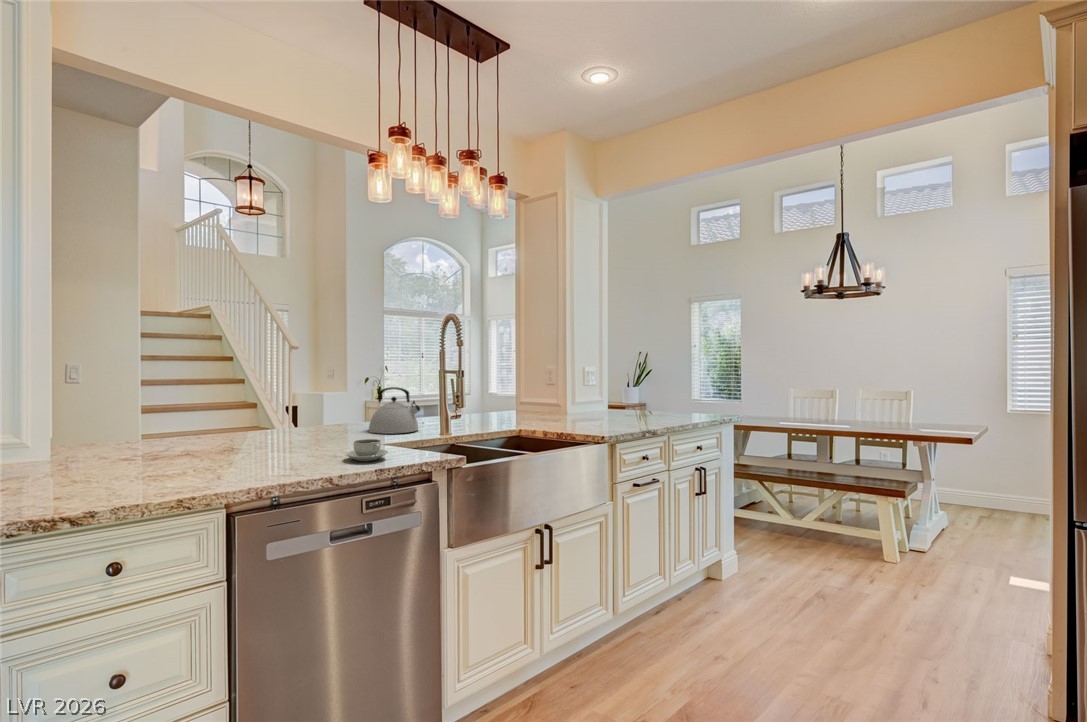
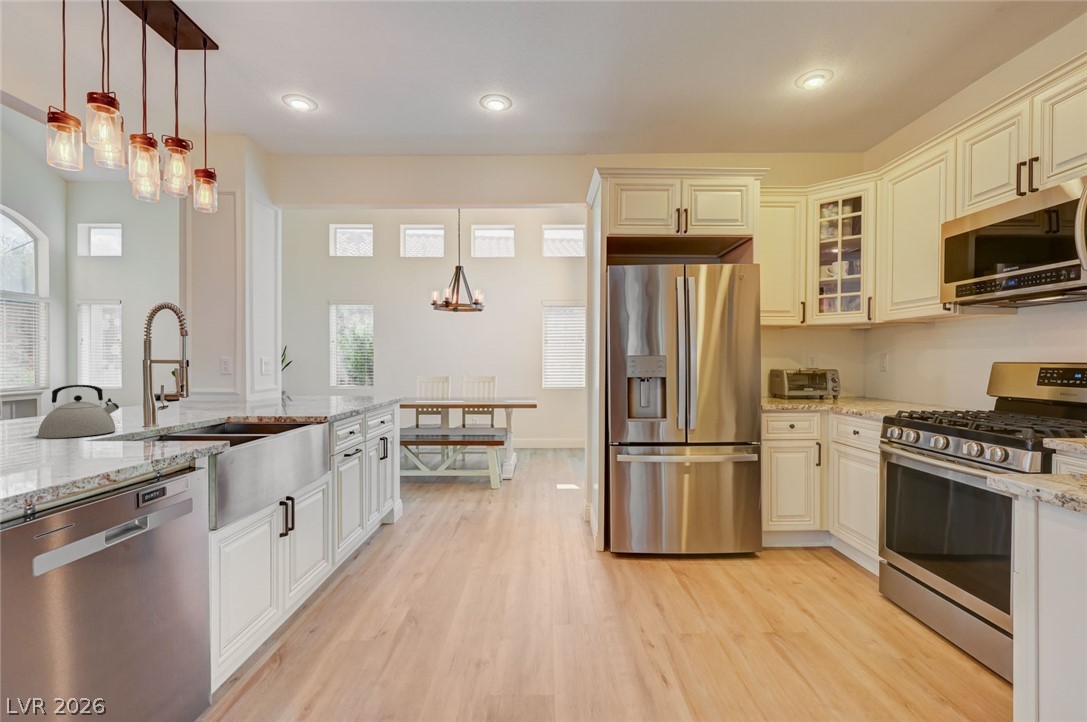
coffee cup: present [345,439,388,461] -> none [84,436,142,459]

